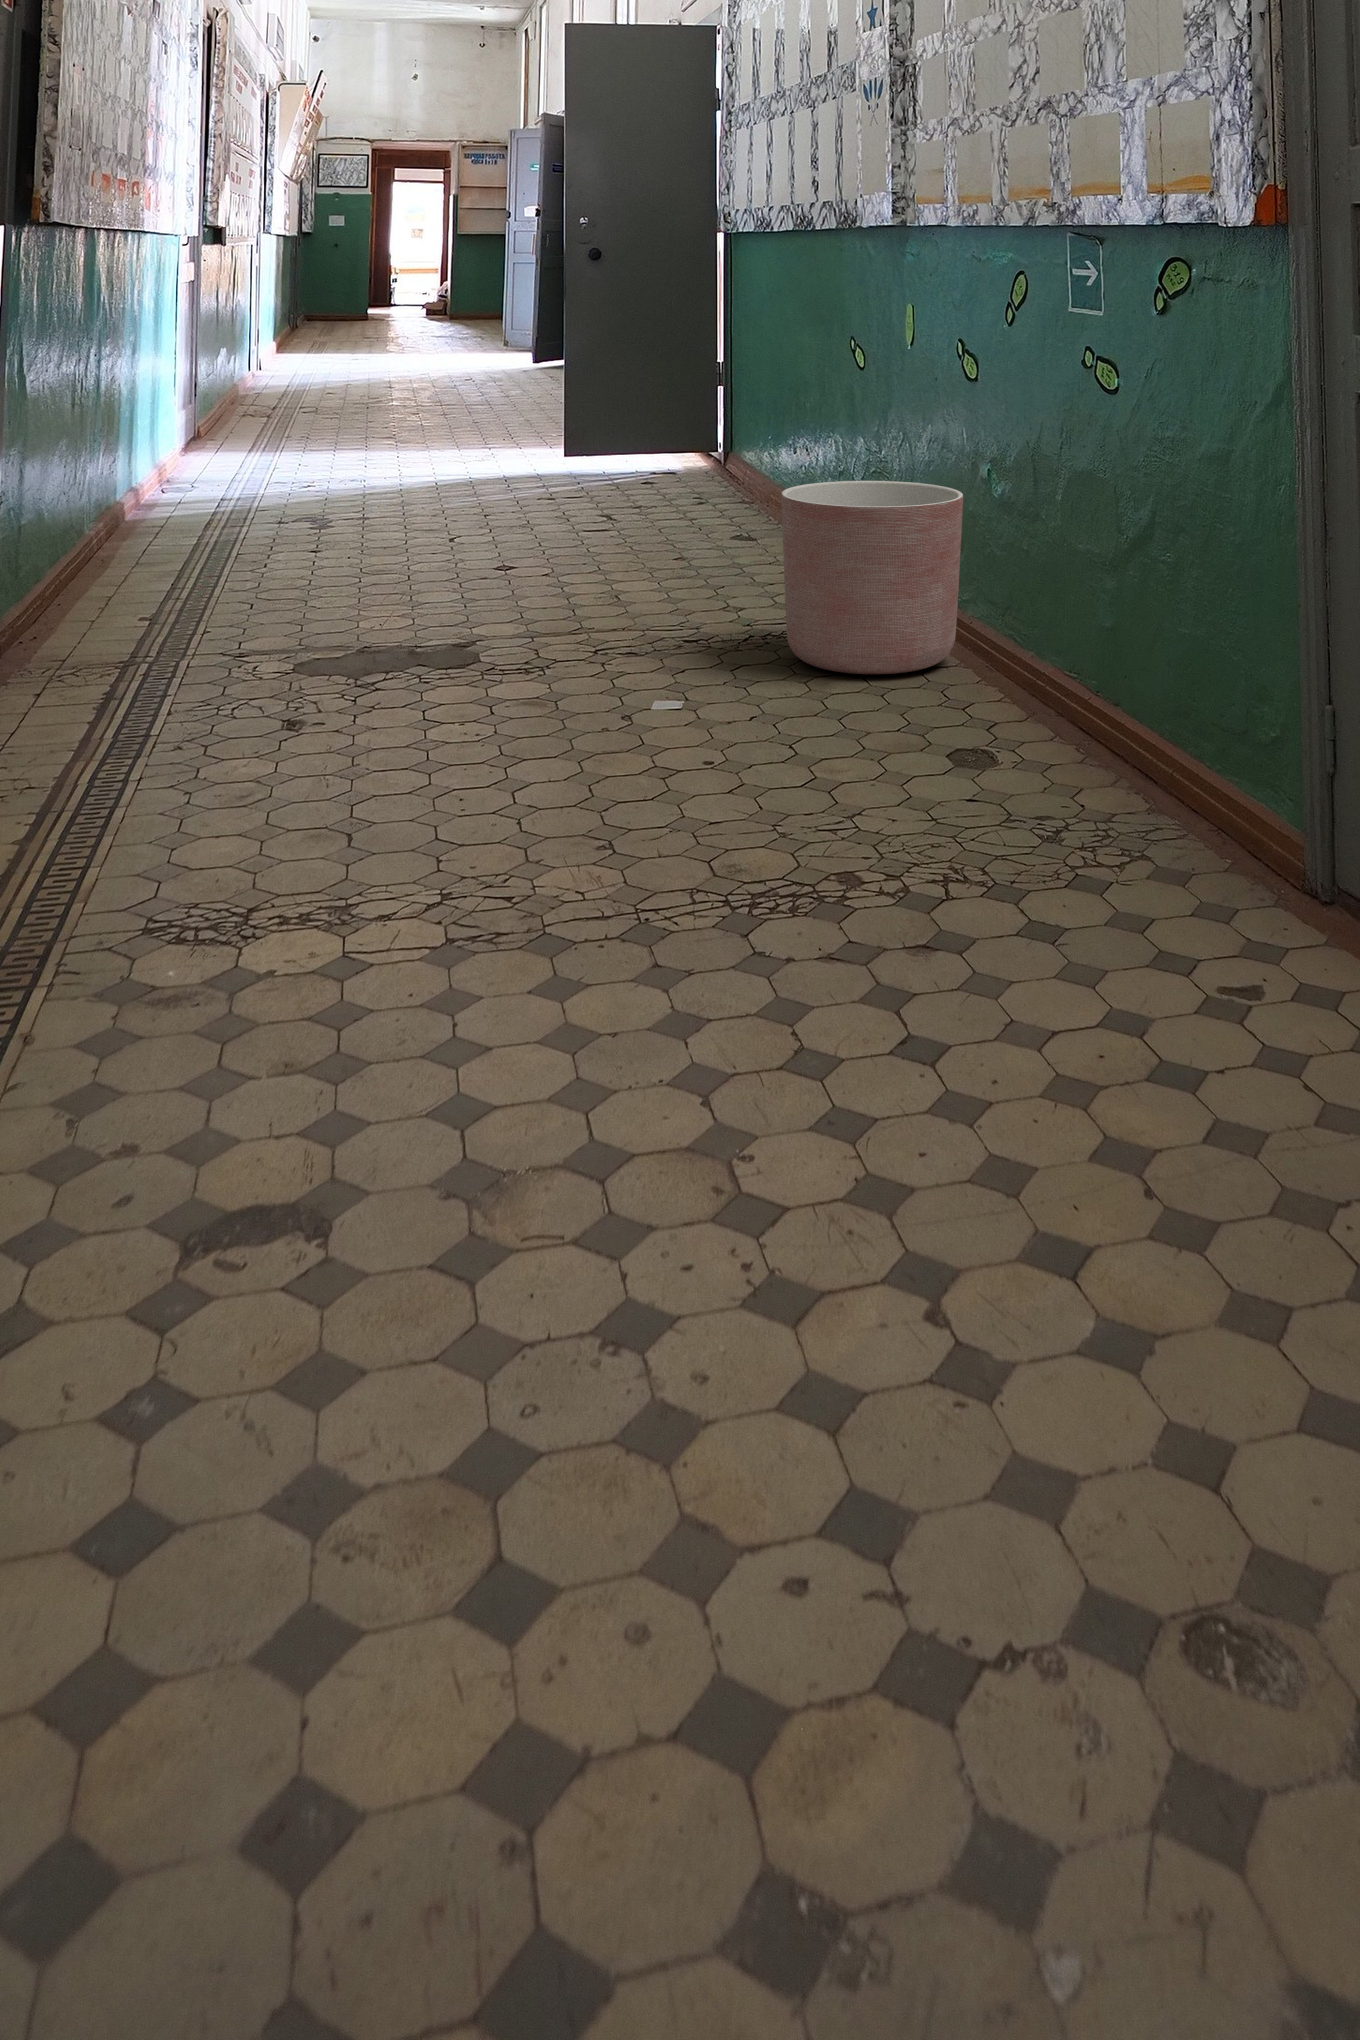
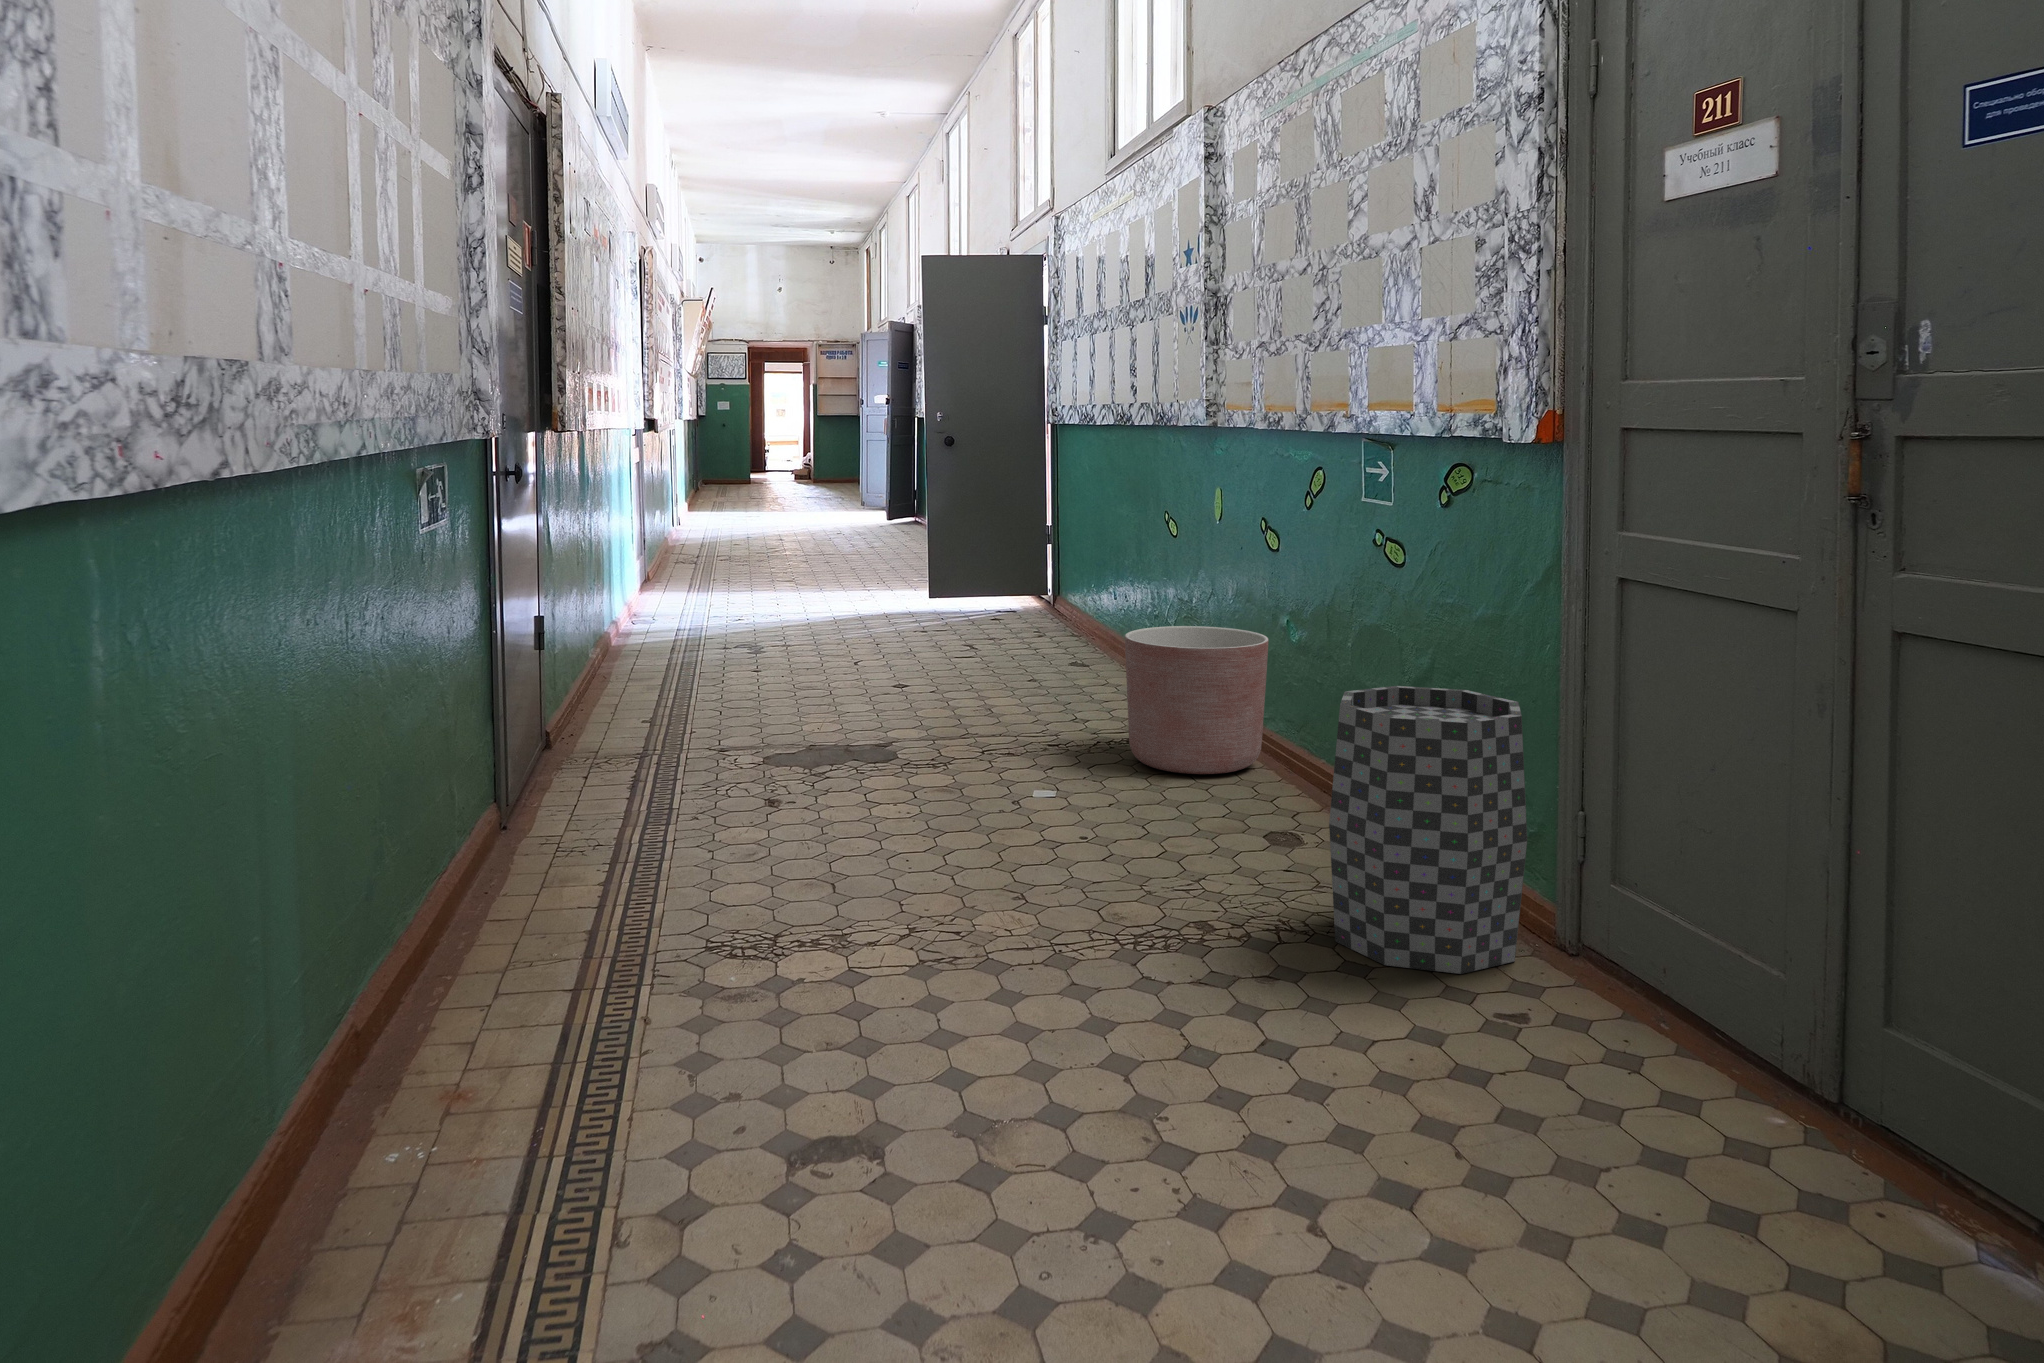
trash can: none [1007,544,1257,930] -> present [1329,686,1527,974]

